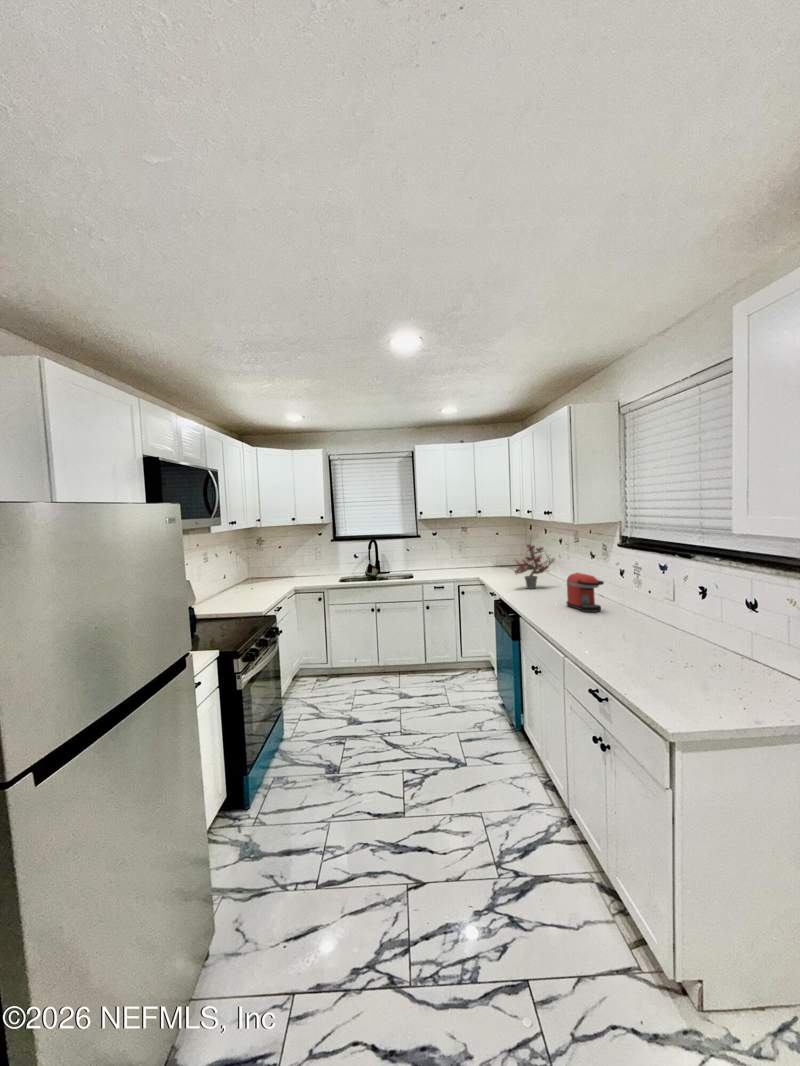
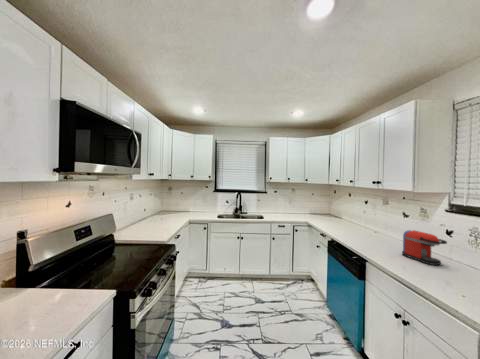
potted plant: present [514,542,555,589] -> none [340,198,371,235]

